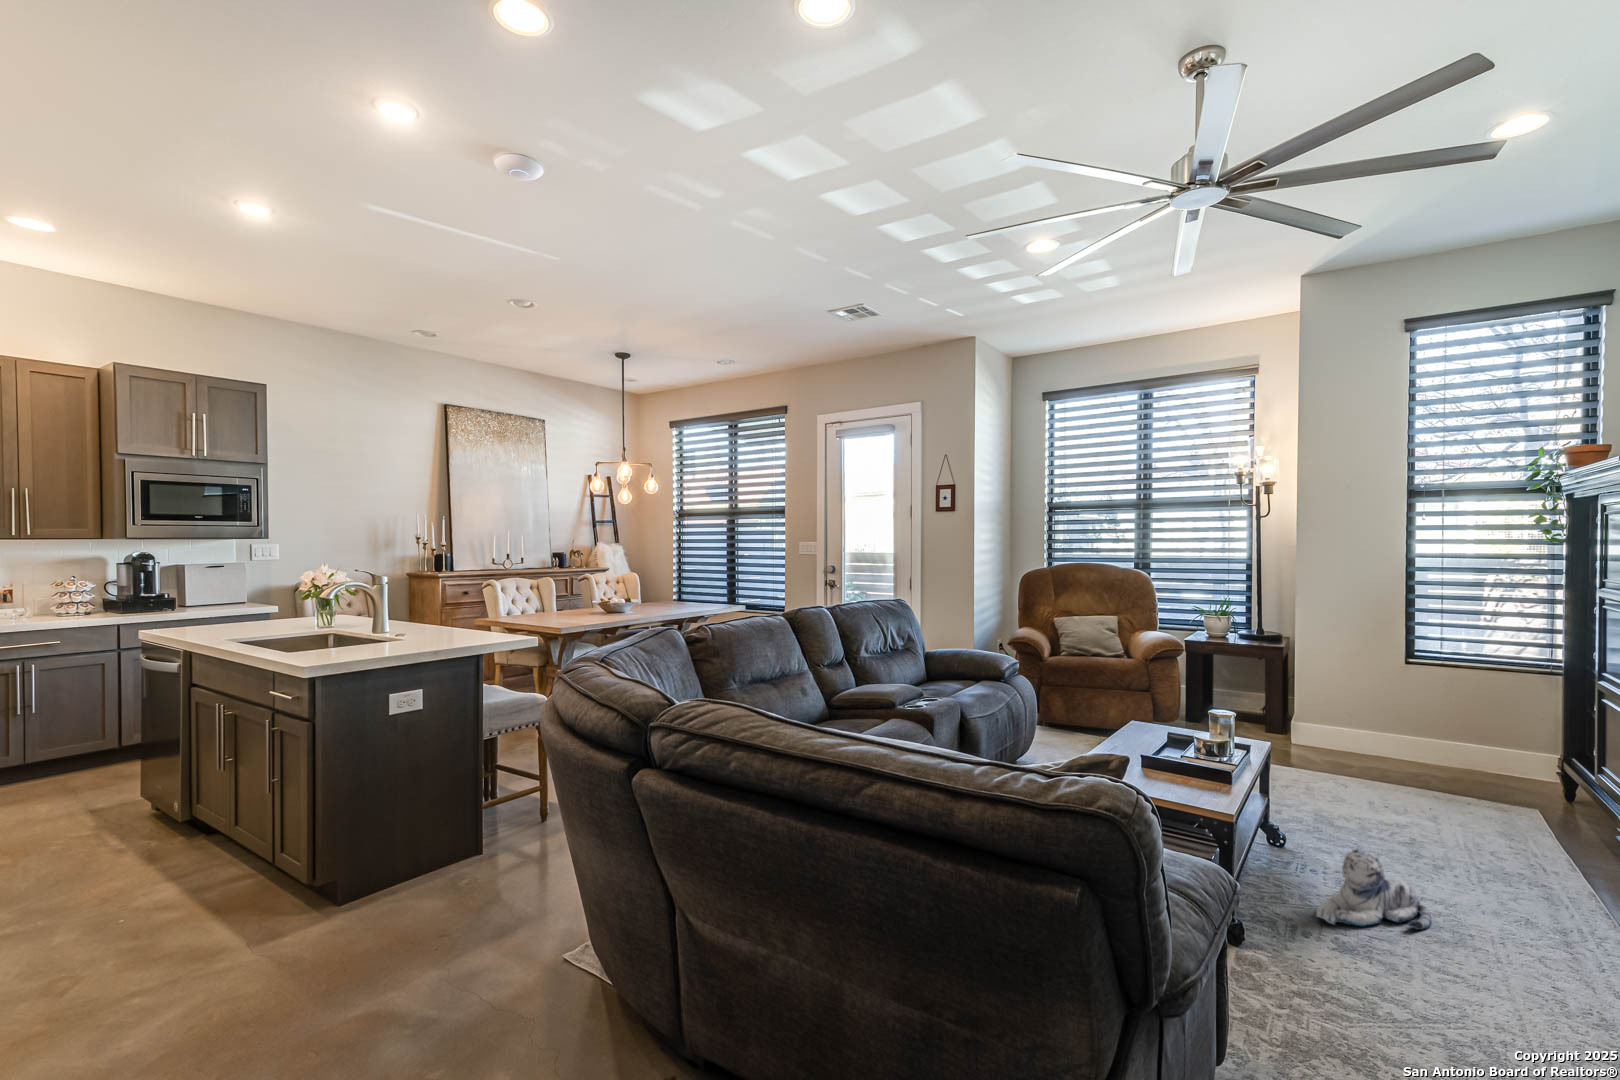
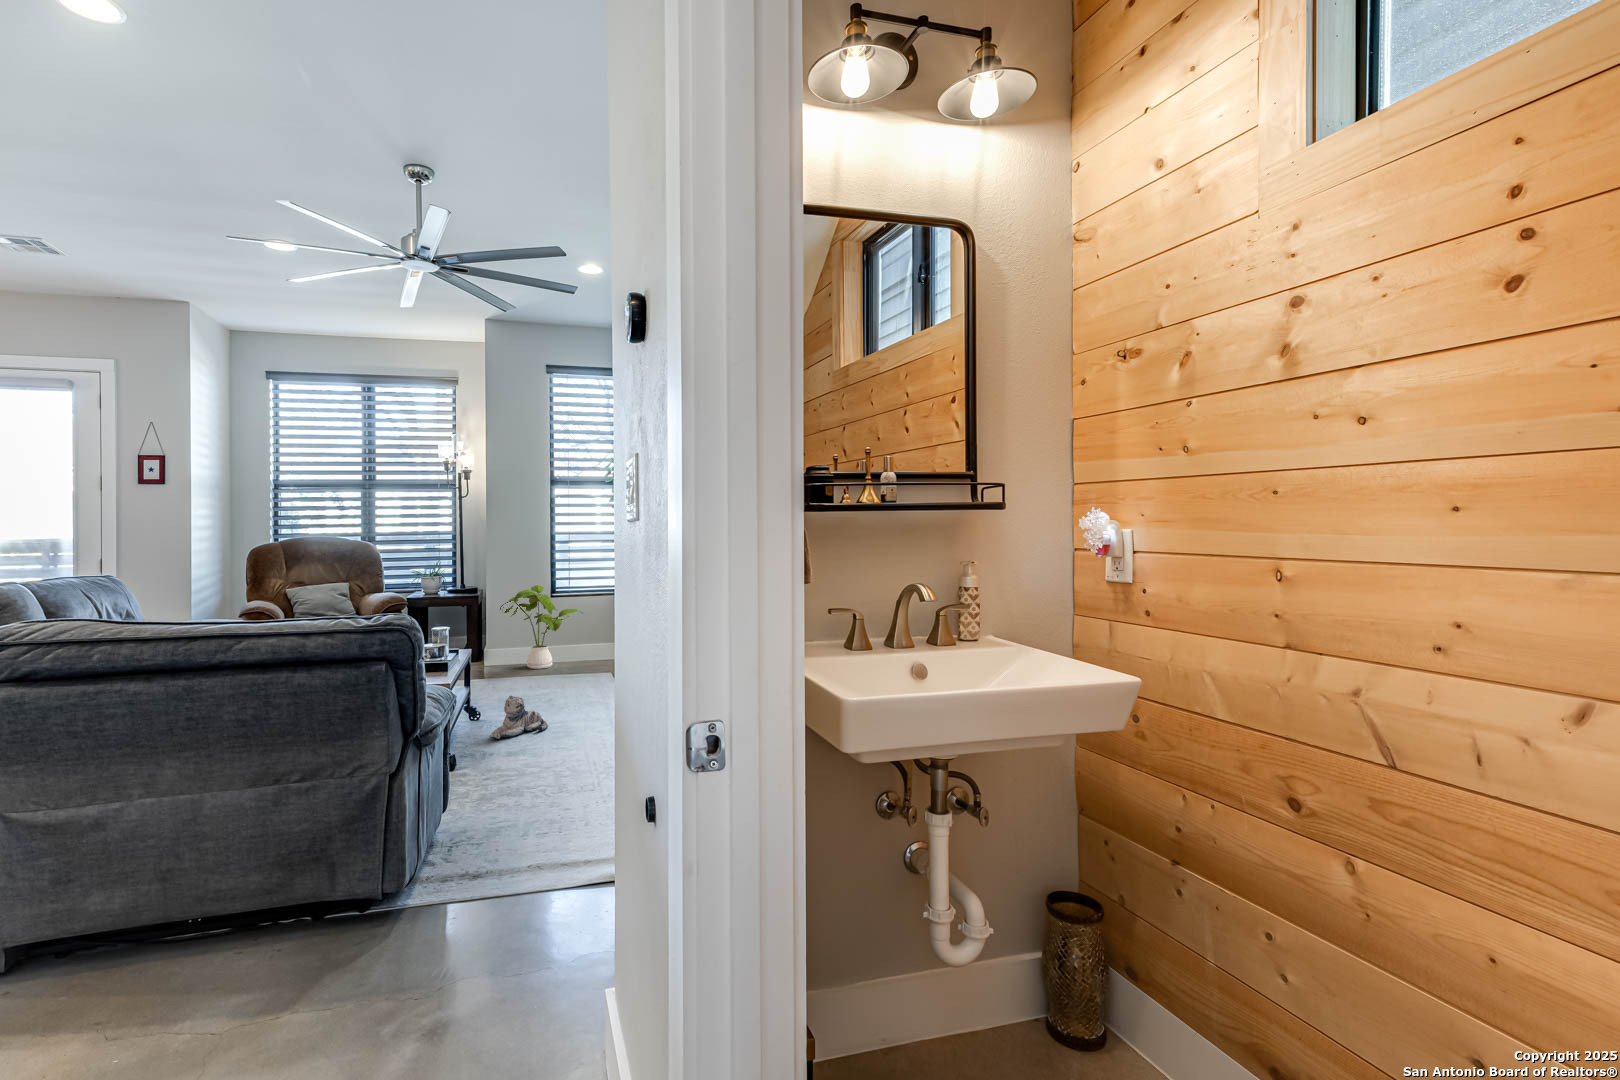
house plant: none [1316,642,1466,767] -> present [500,585,582,669]

